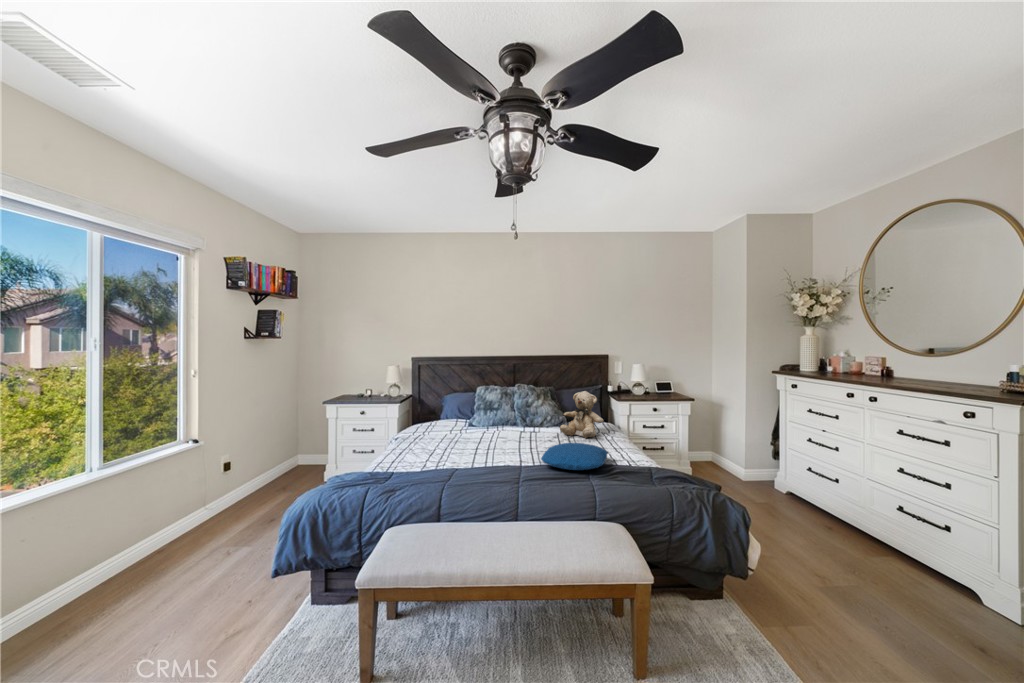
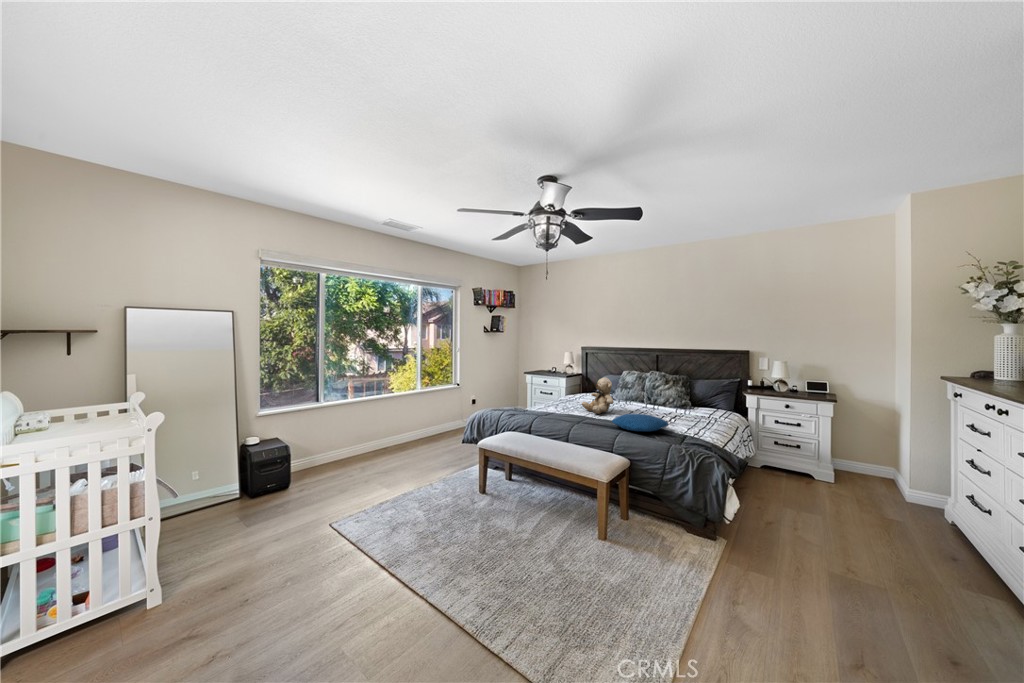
teddy bear: present [560,391,604,438] -> present [582,377,614,414]

